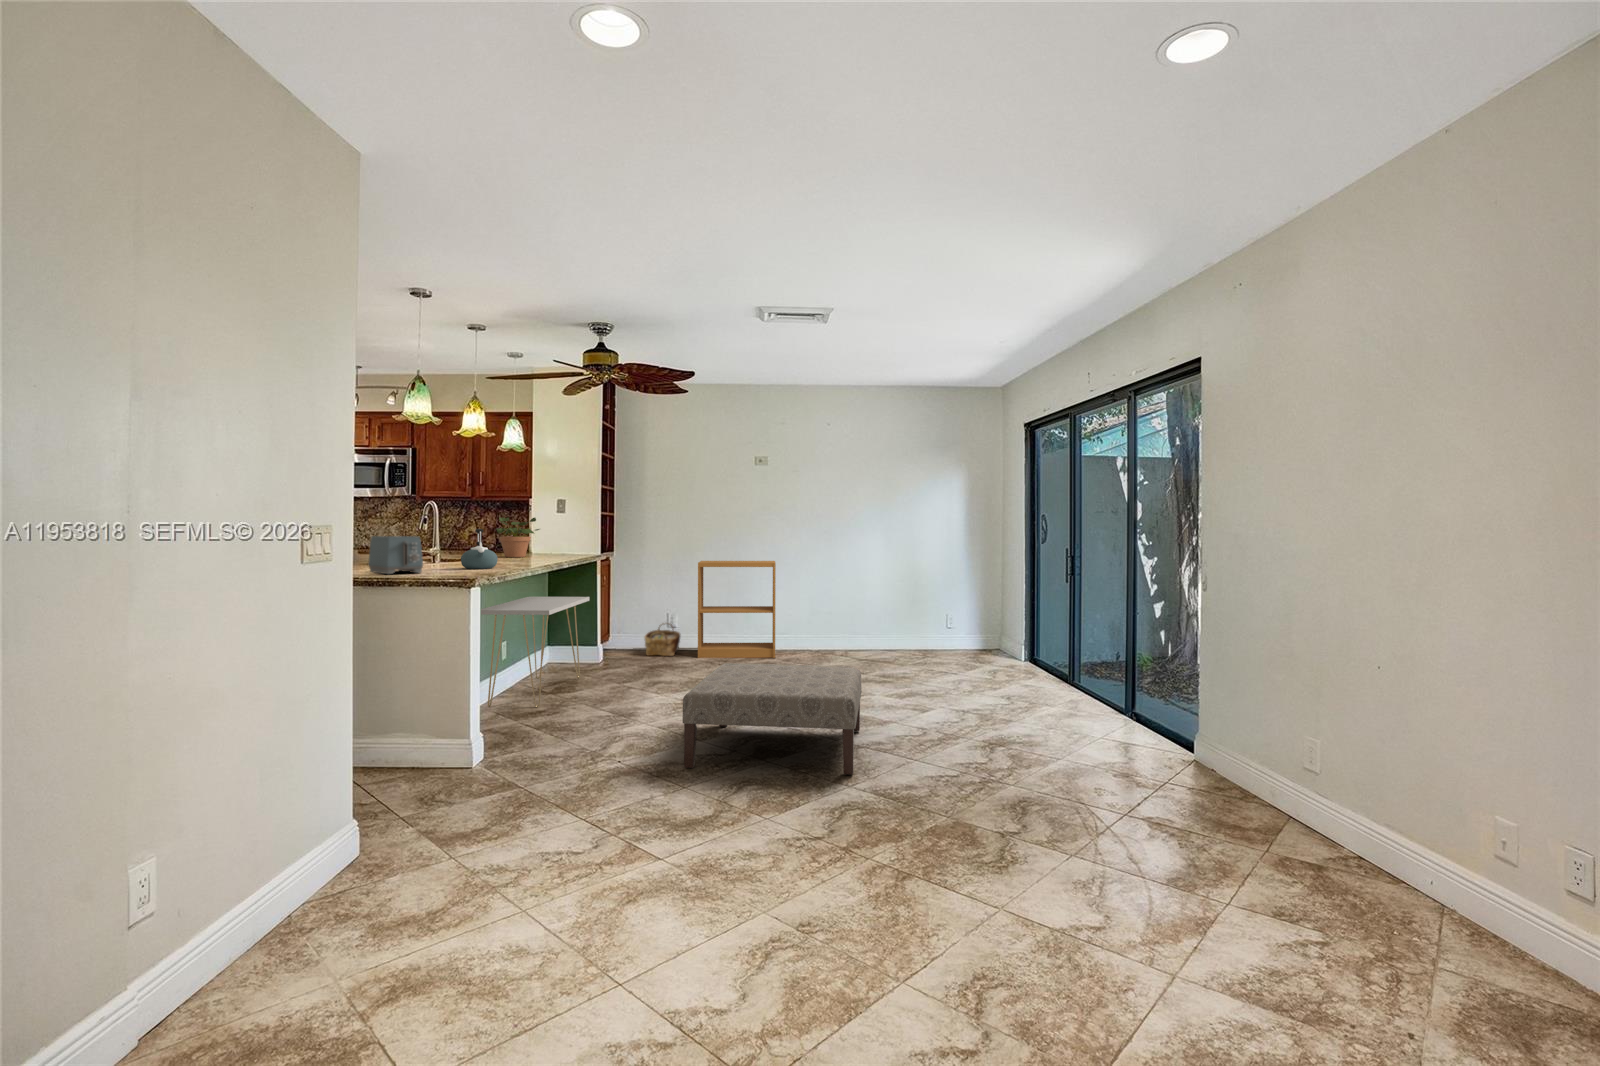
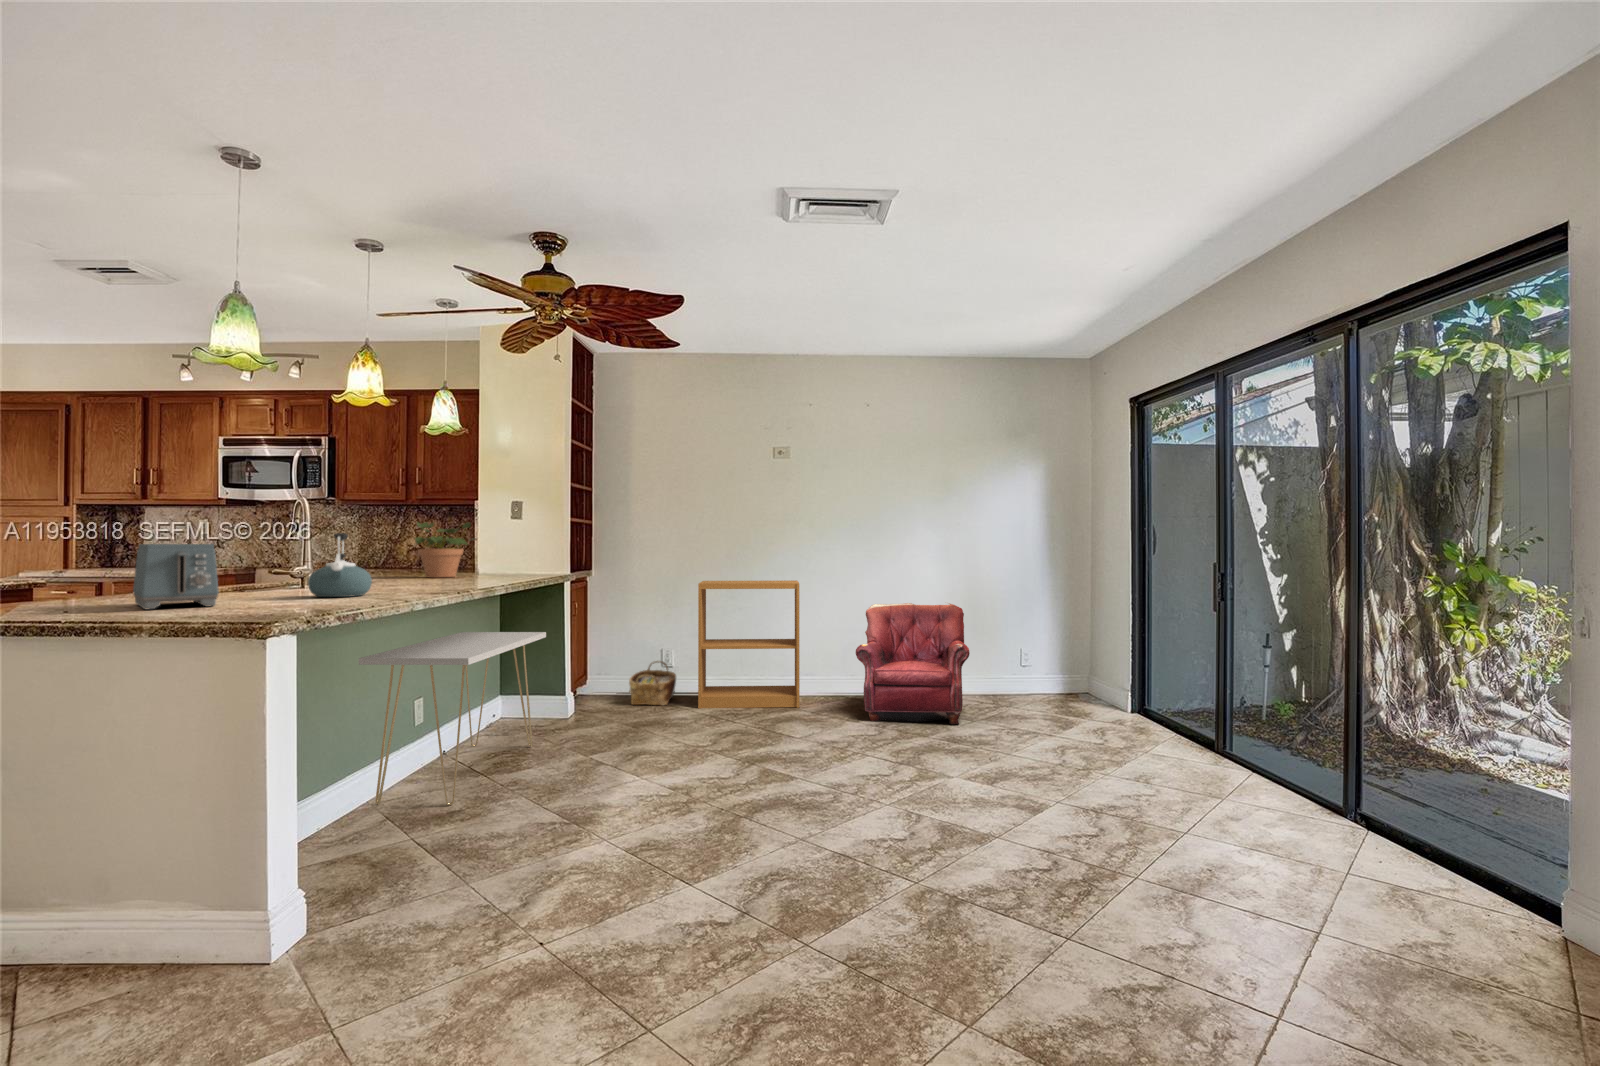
armchair: none [817,578,903,668] -> present [856,603,970,724]
ottoman: present [683,663,862,775] -> none [656,747,984,995]

